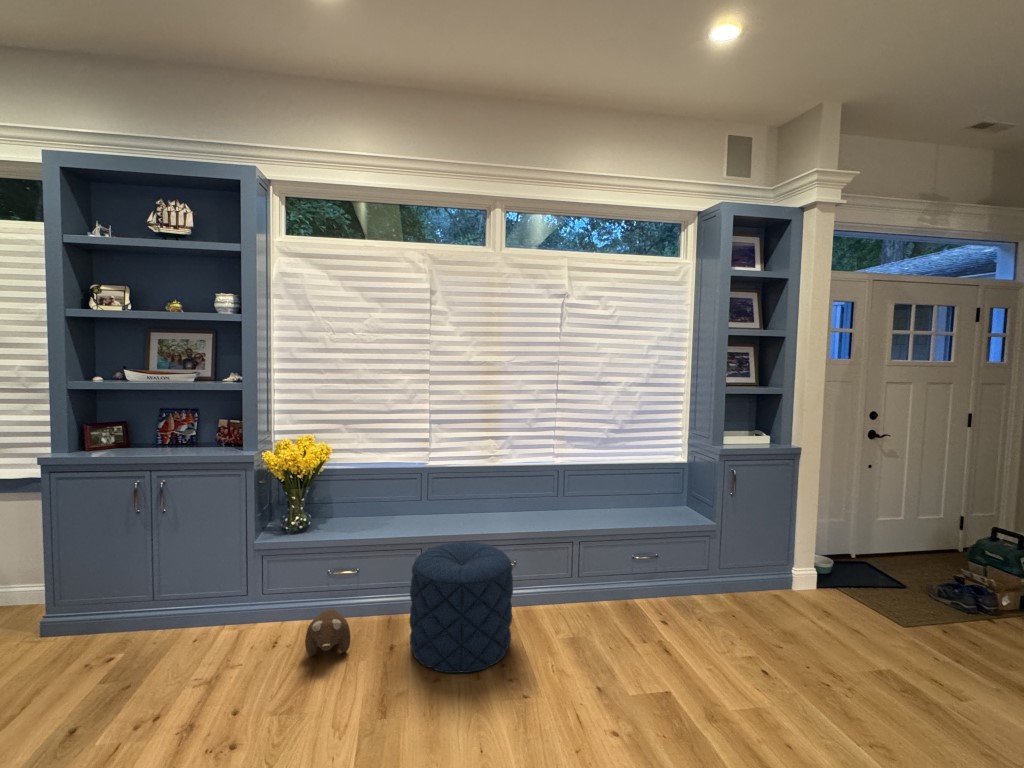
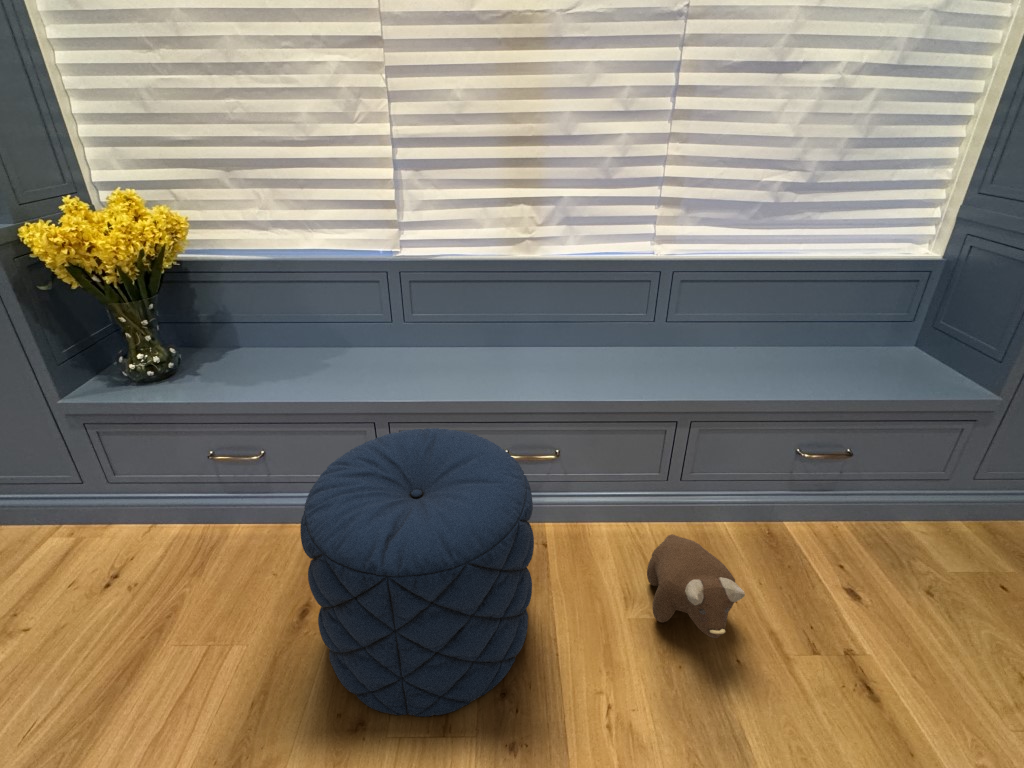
plush toy: present [305,609,351,656] -> present [647,534,745,638]

